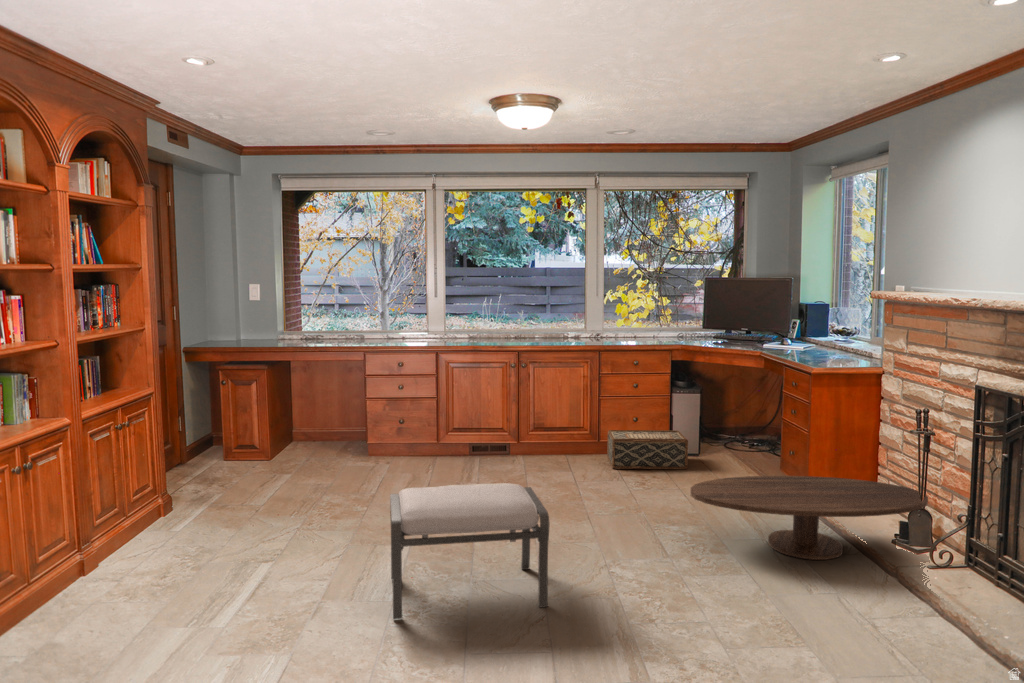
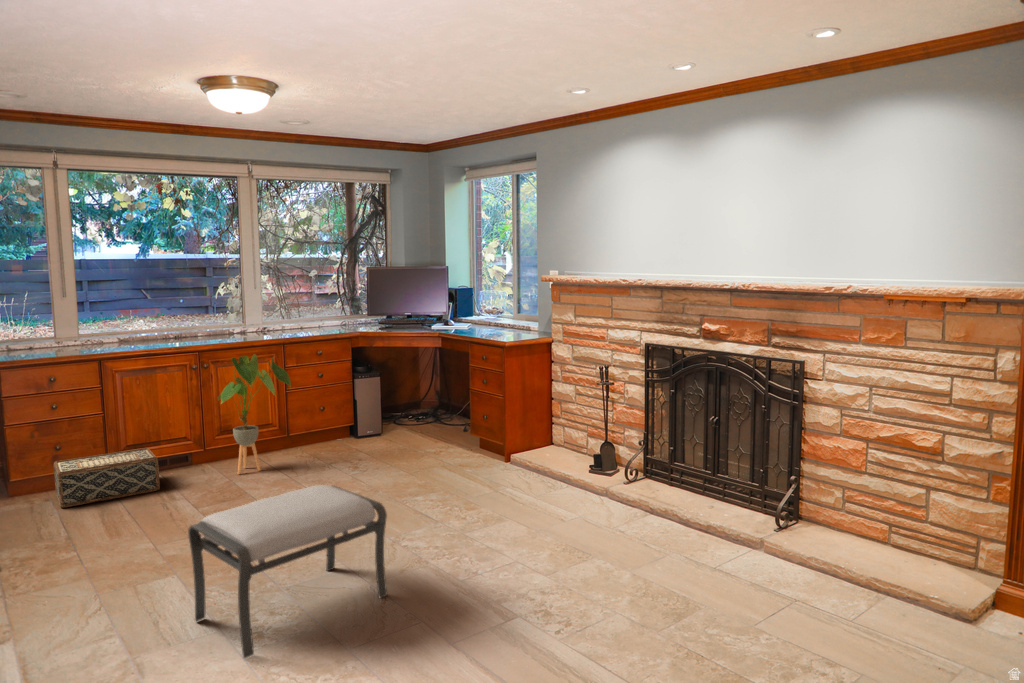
house plant: none [520,358,585,469] -> present [218,355,291,474]
woven basket: present [607,430,688,469] -> present [54,448,160,508]
coffee table: present [690,476,928,560] -> none [447,428,610,499]

